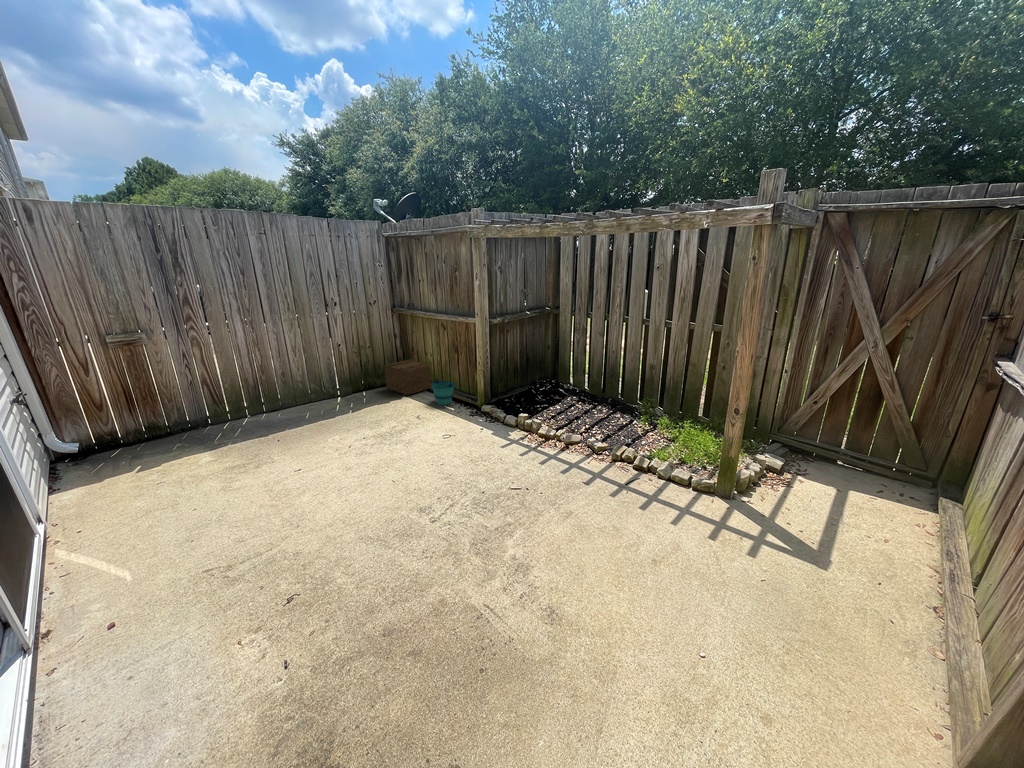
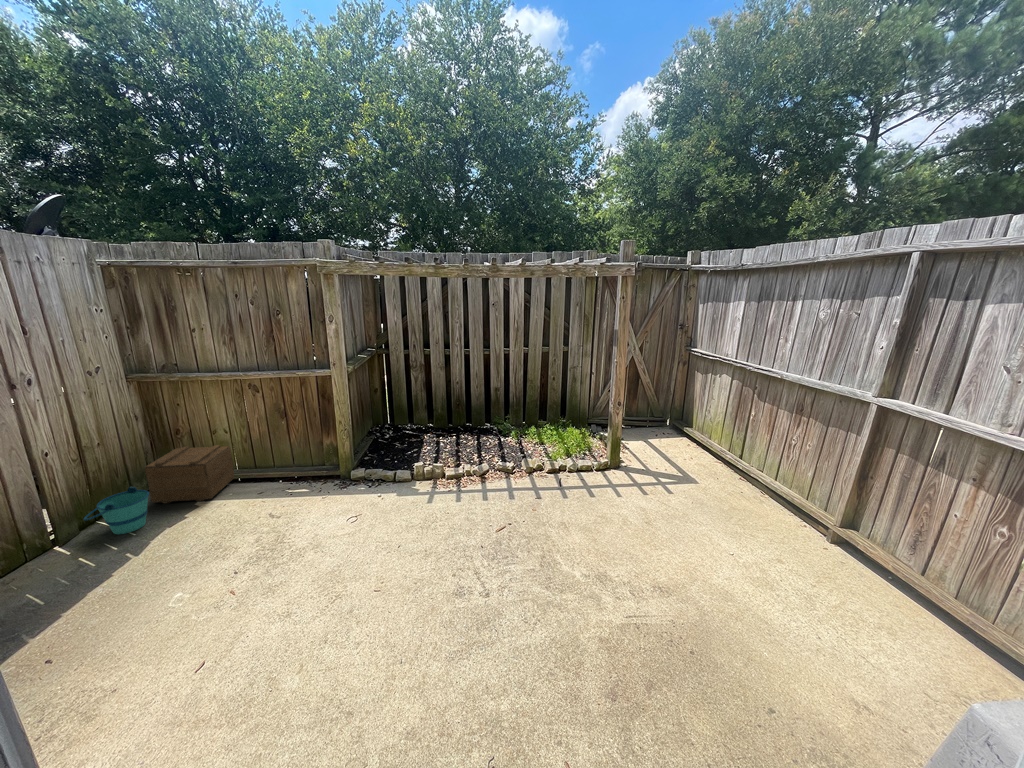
bucket: present [431,379,460,405] -> present [84,487,149,534]

